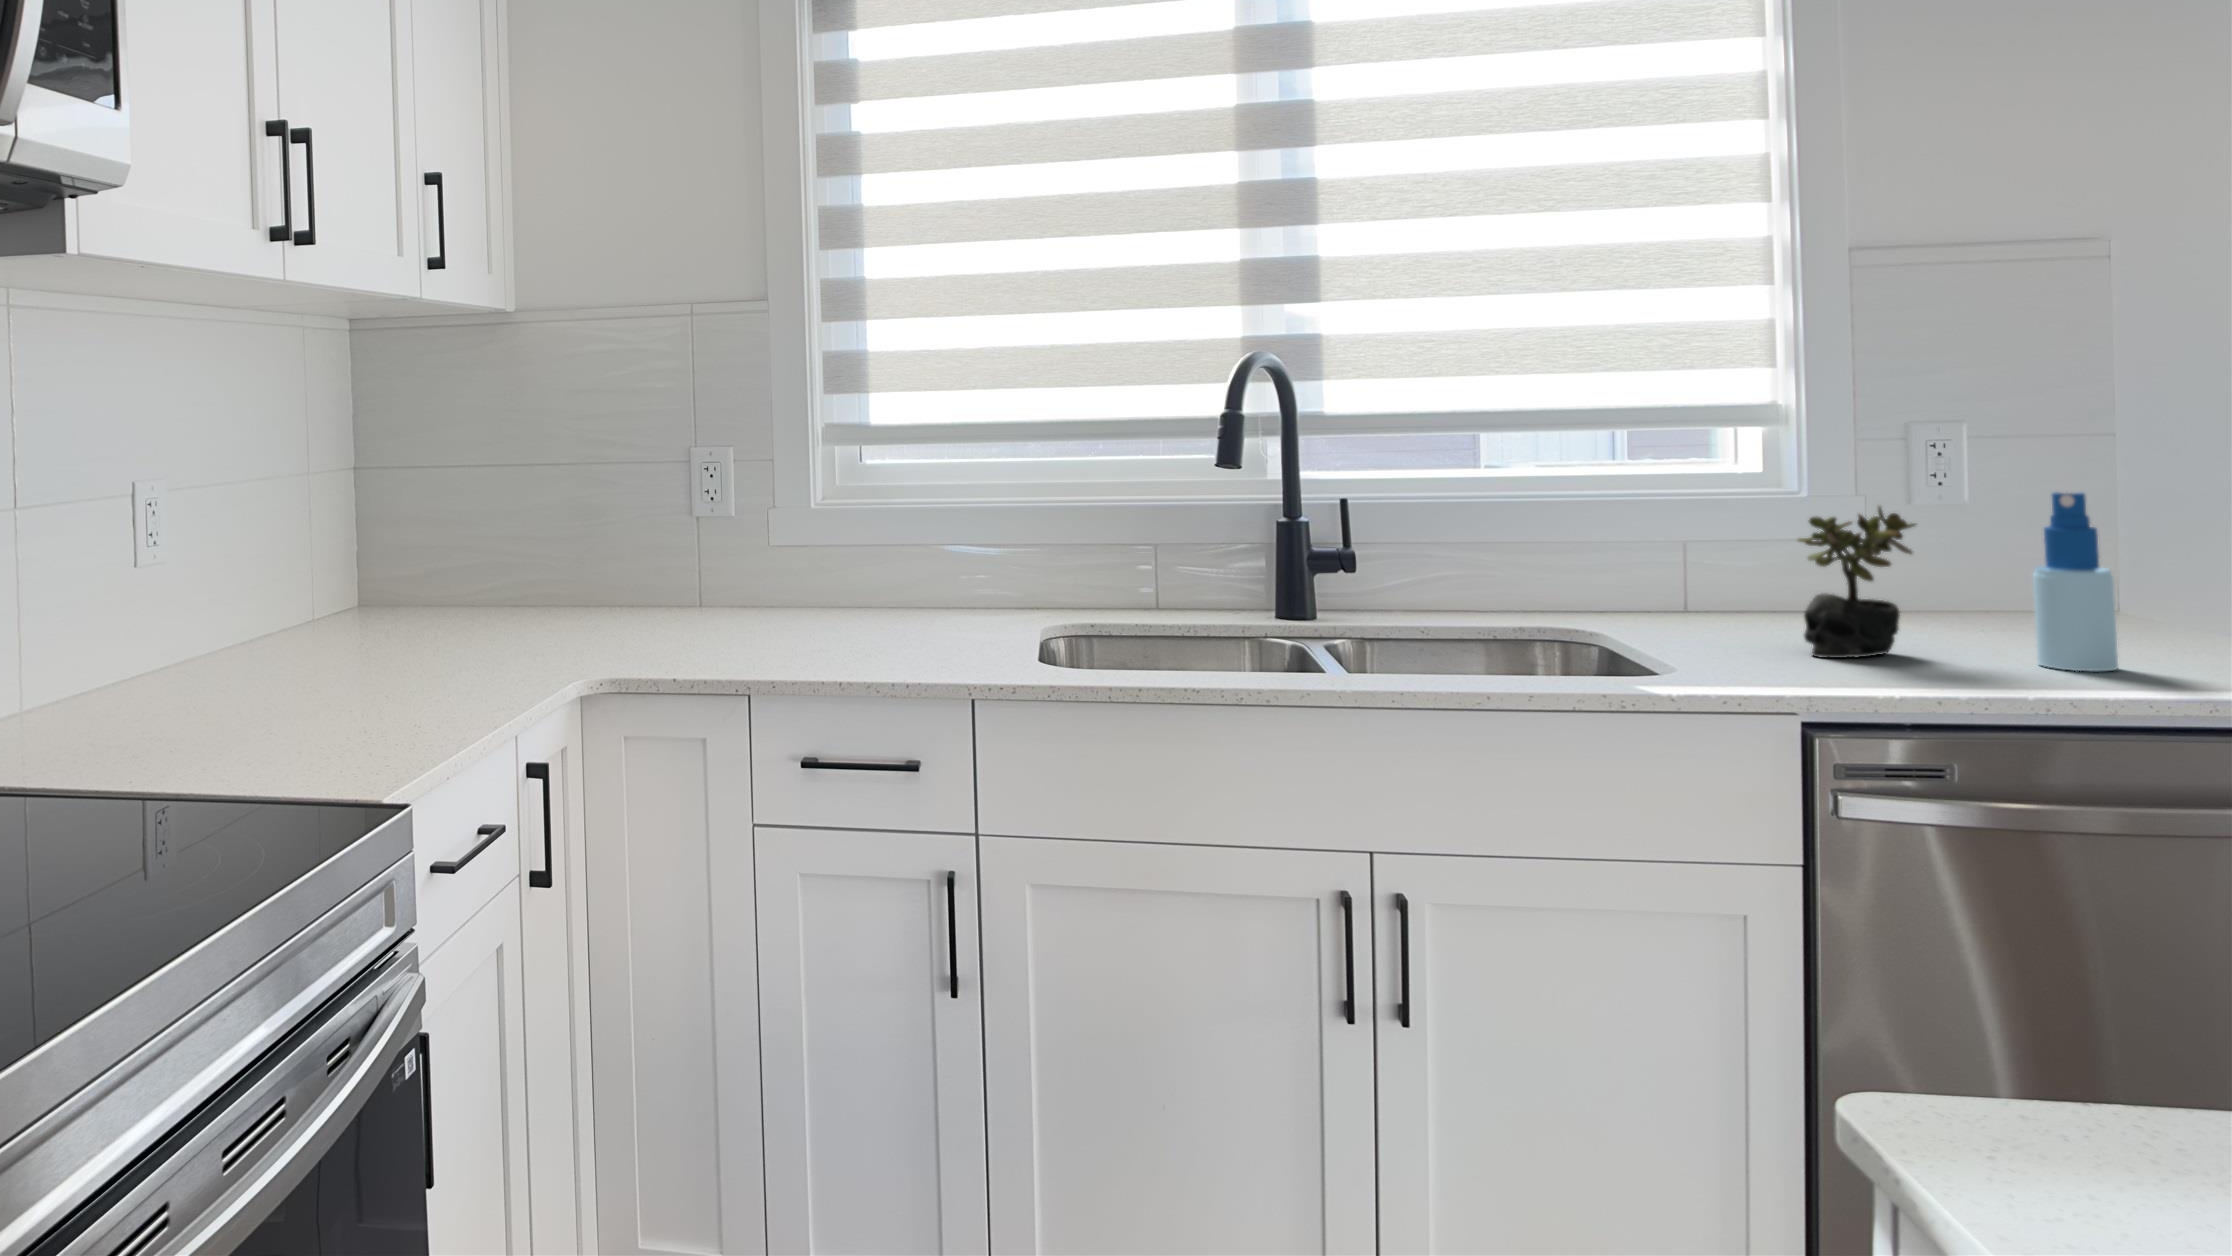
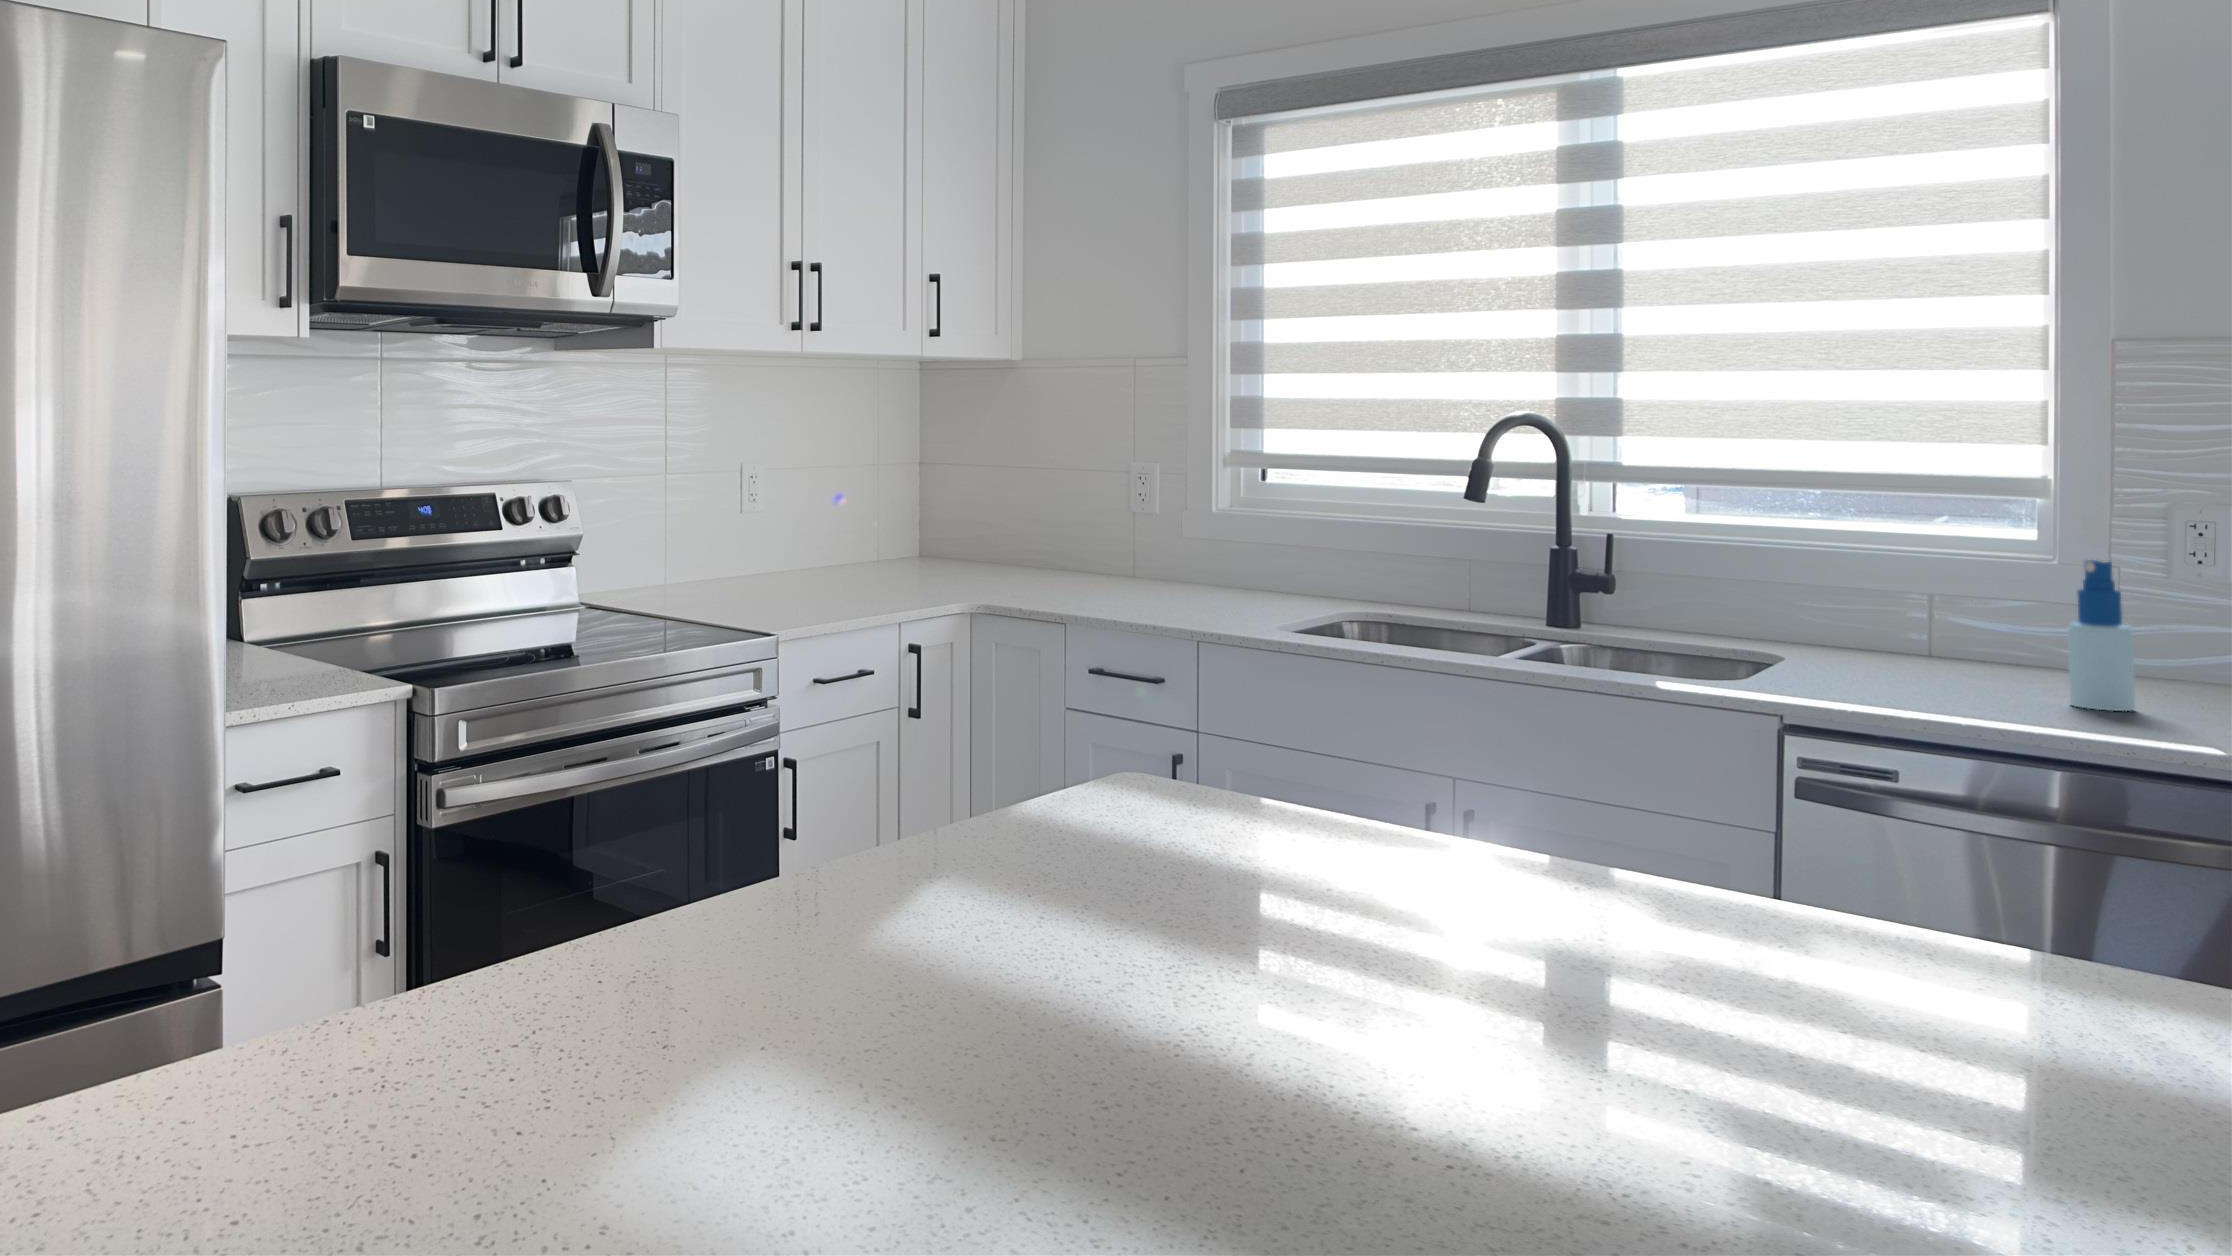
succulent plant: present [1798,506,1916,658] -> none [1878,563,2001,687]

